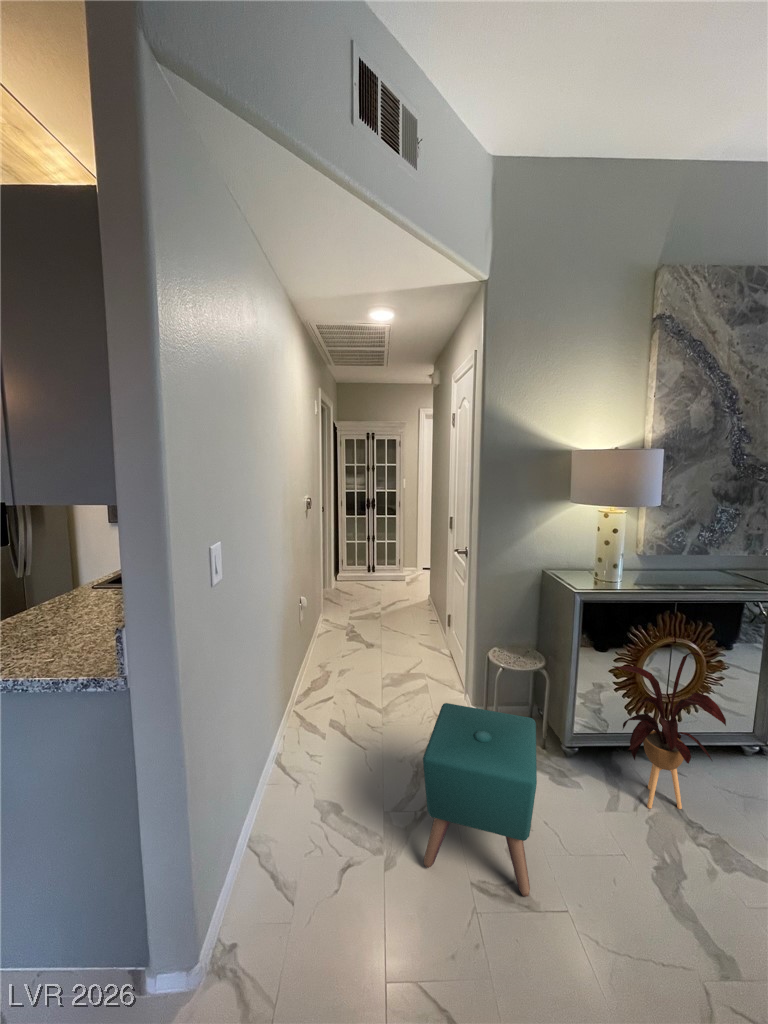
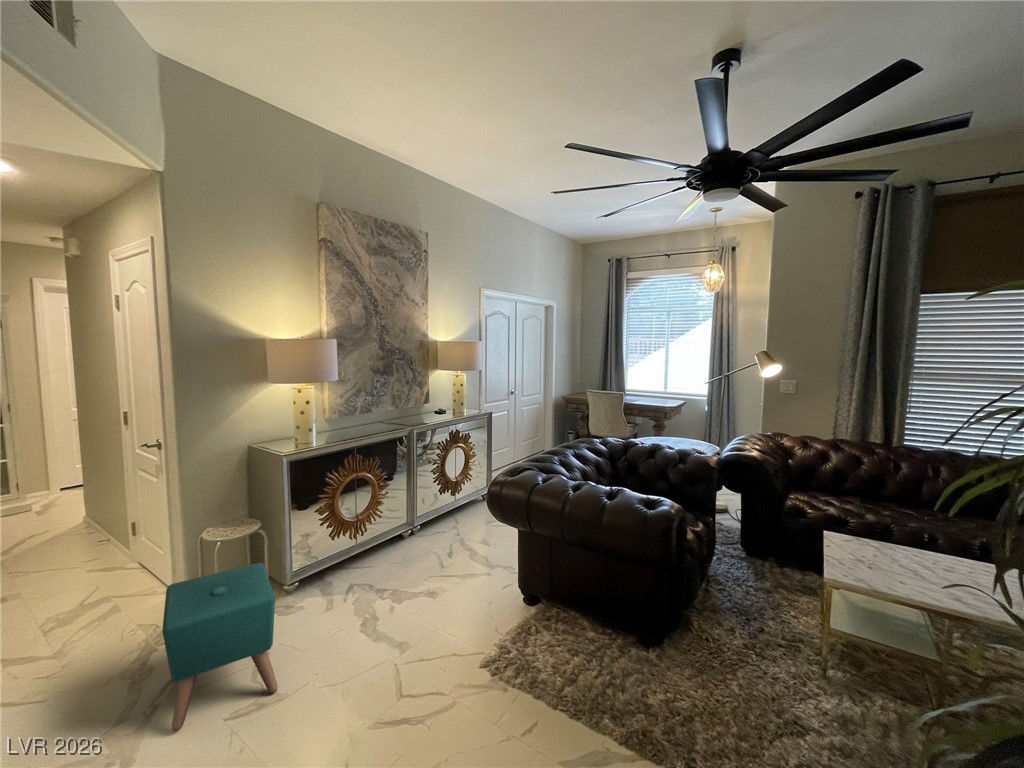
house plant: present [613,652,726,809] -> none [317,476,390,595]

